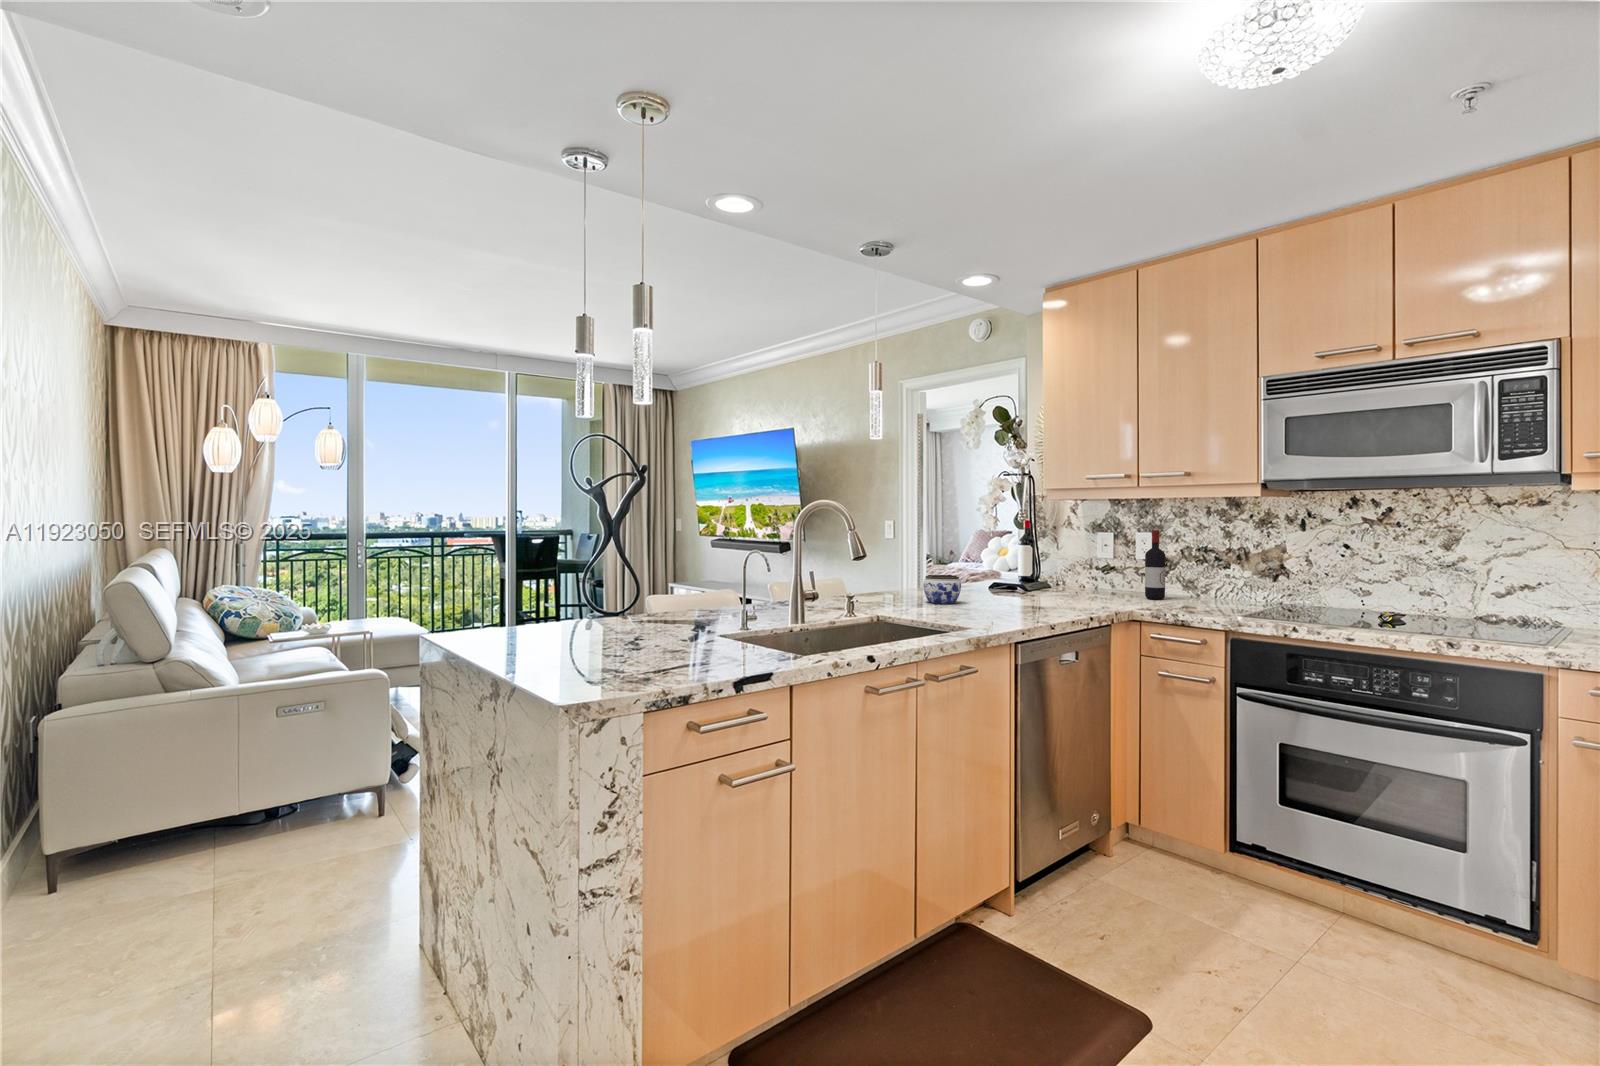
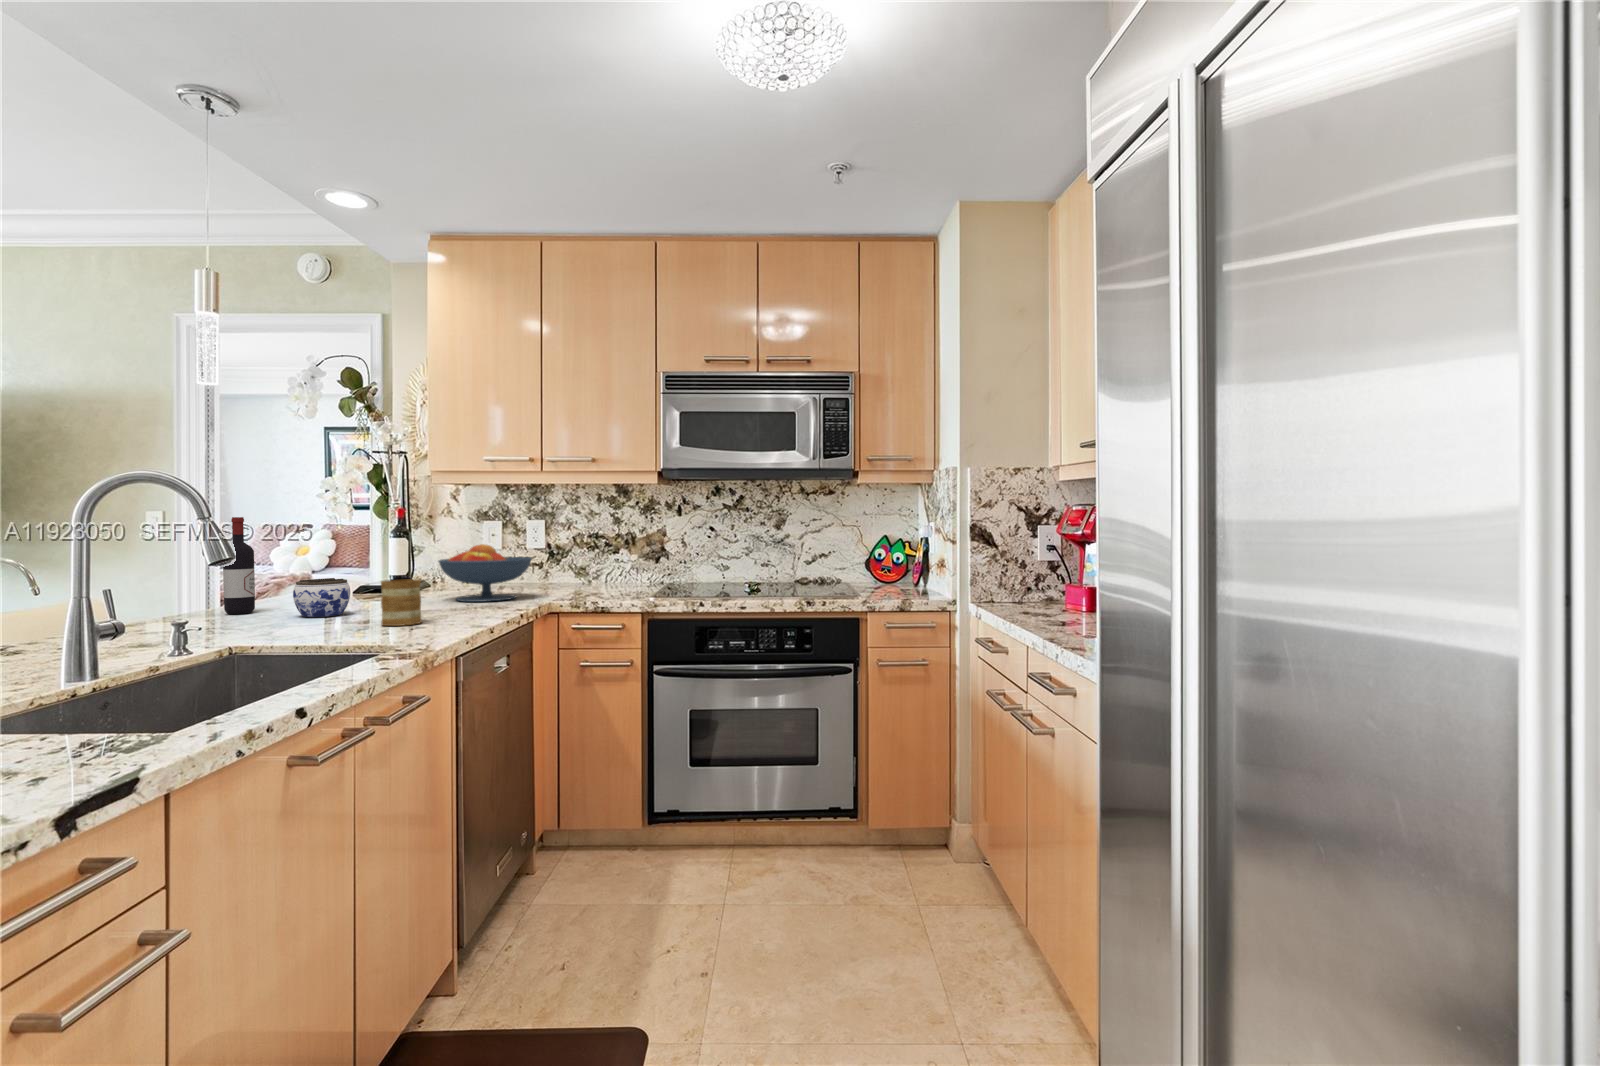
wine bottle: present [1145,530,1165,599] -> present [223,517,255,614]
fruit bowl: none [1036,553,1118,605] -> present [438,544,532,602]
mug: none [966,579,996,616] -> present [381,579,422,626]

